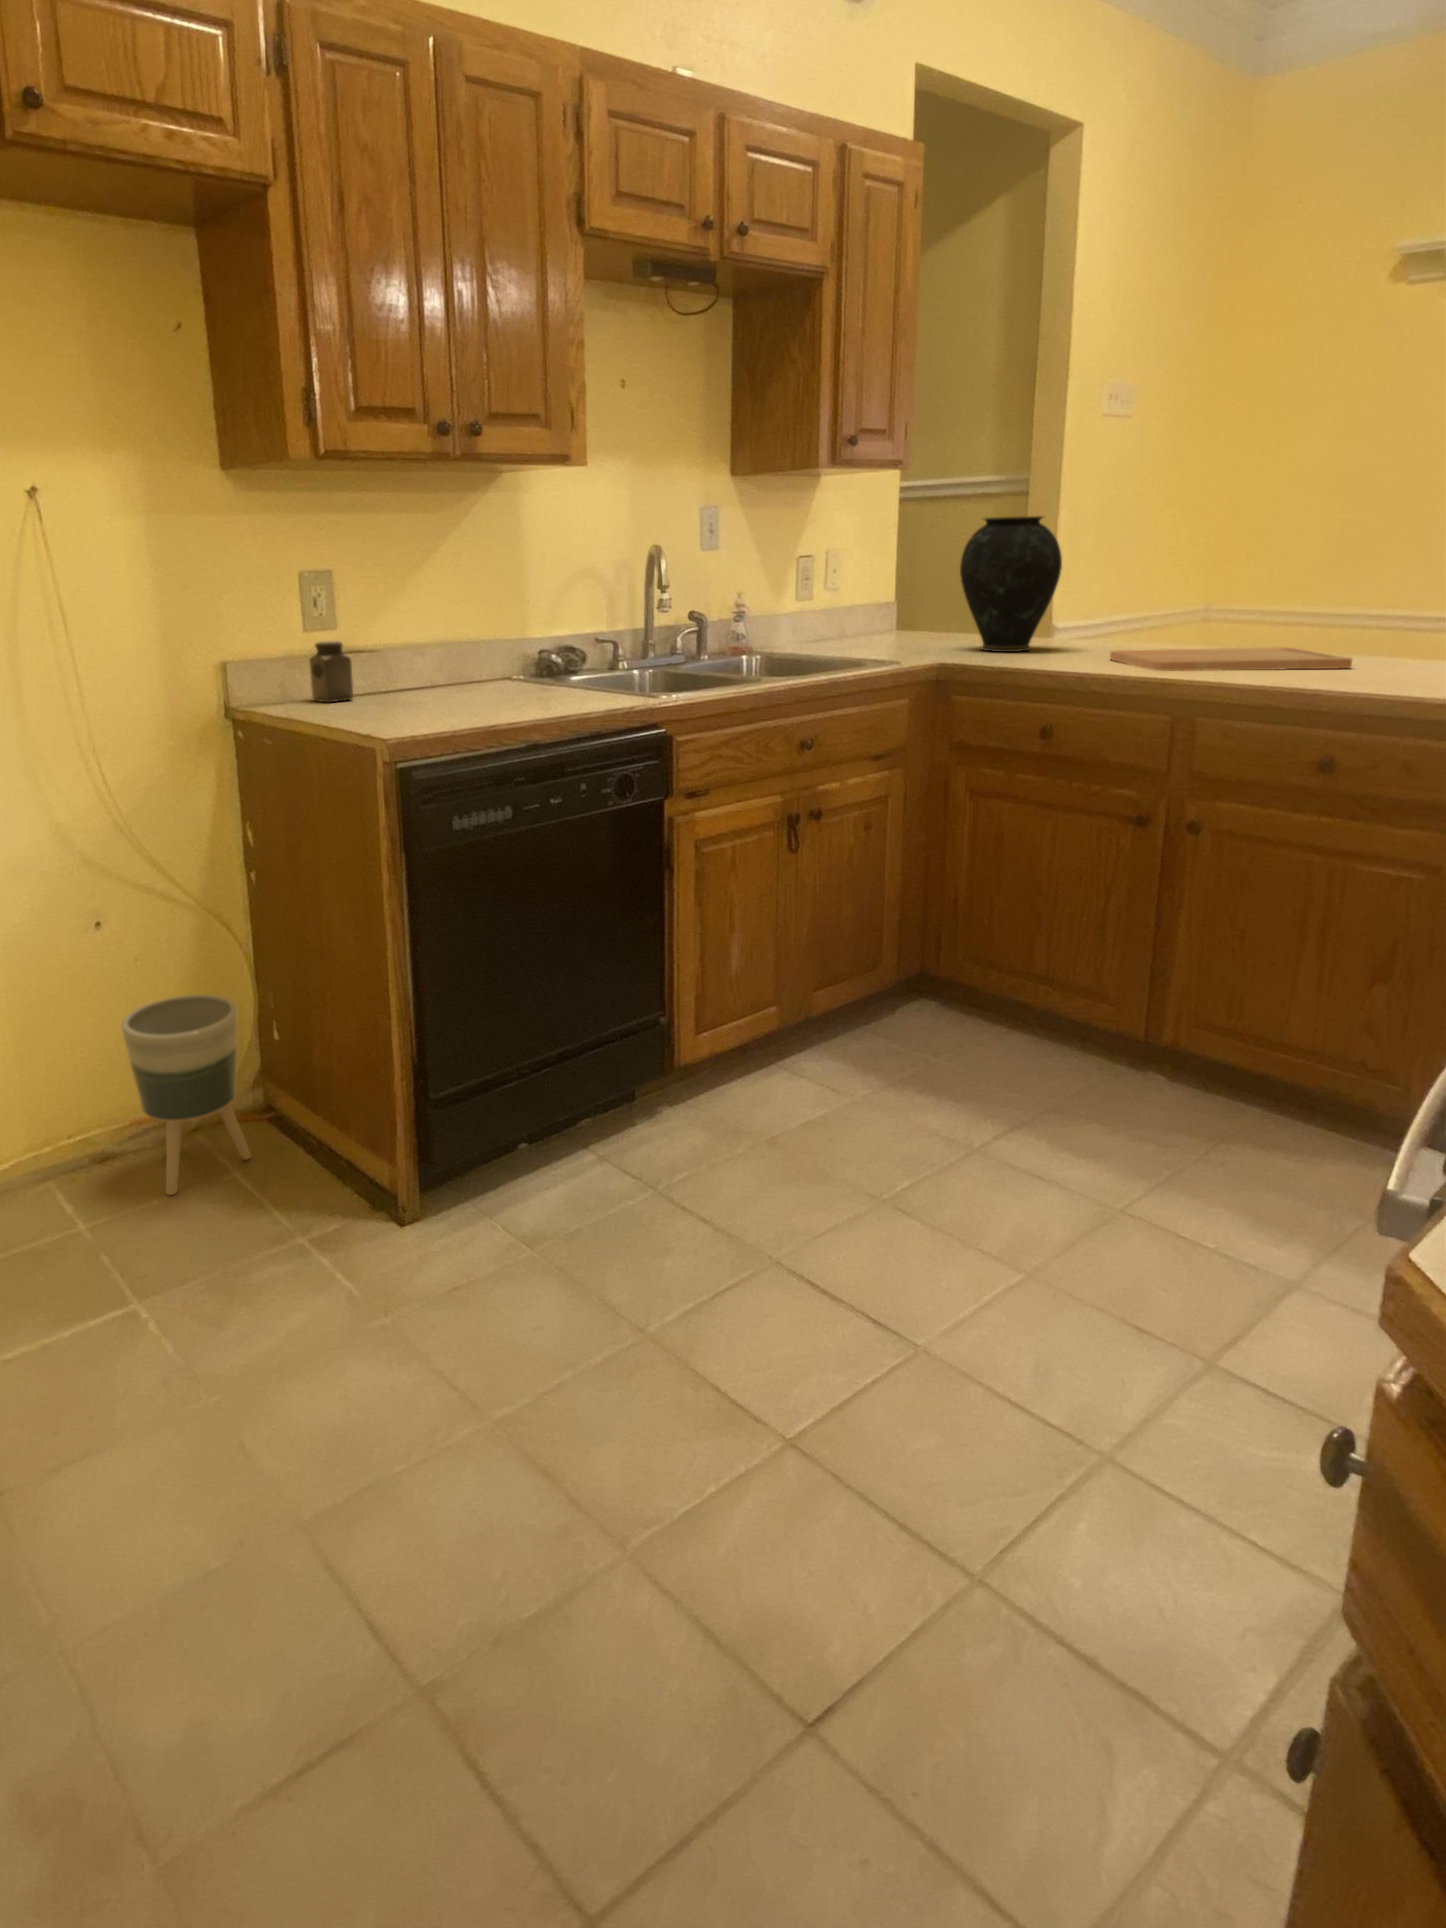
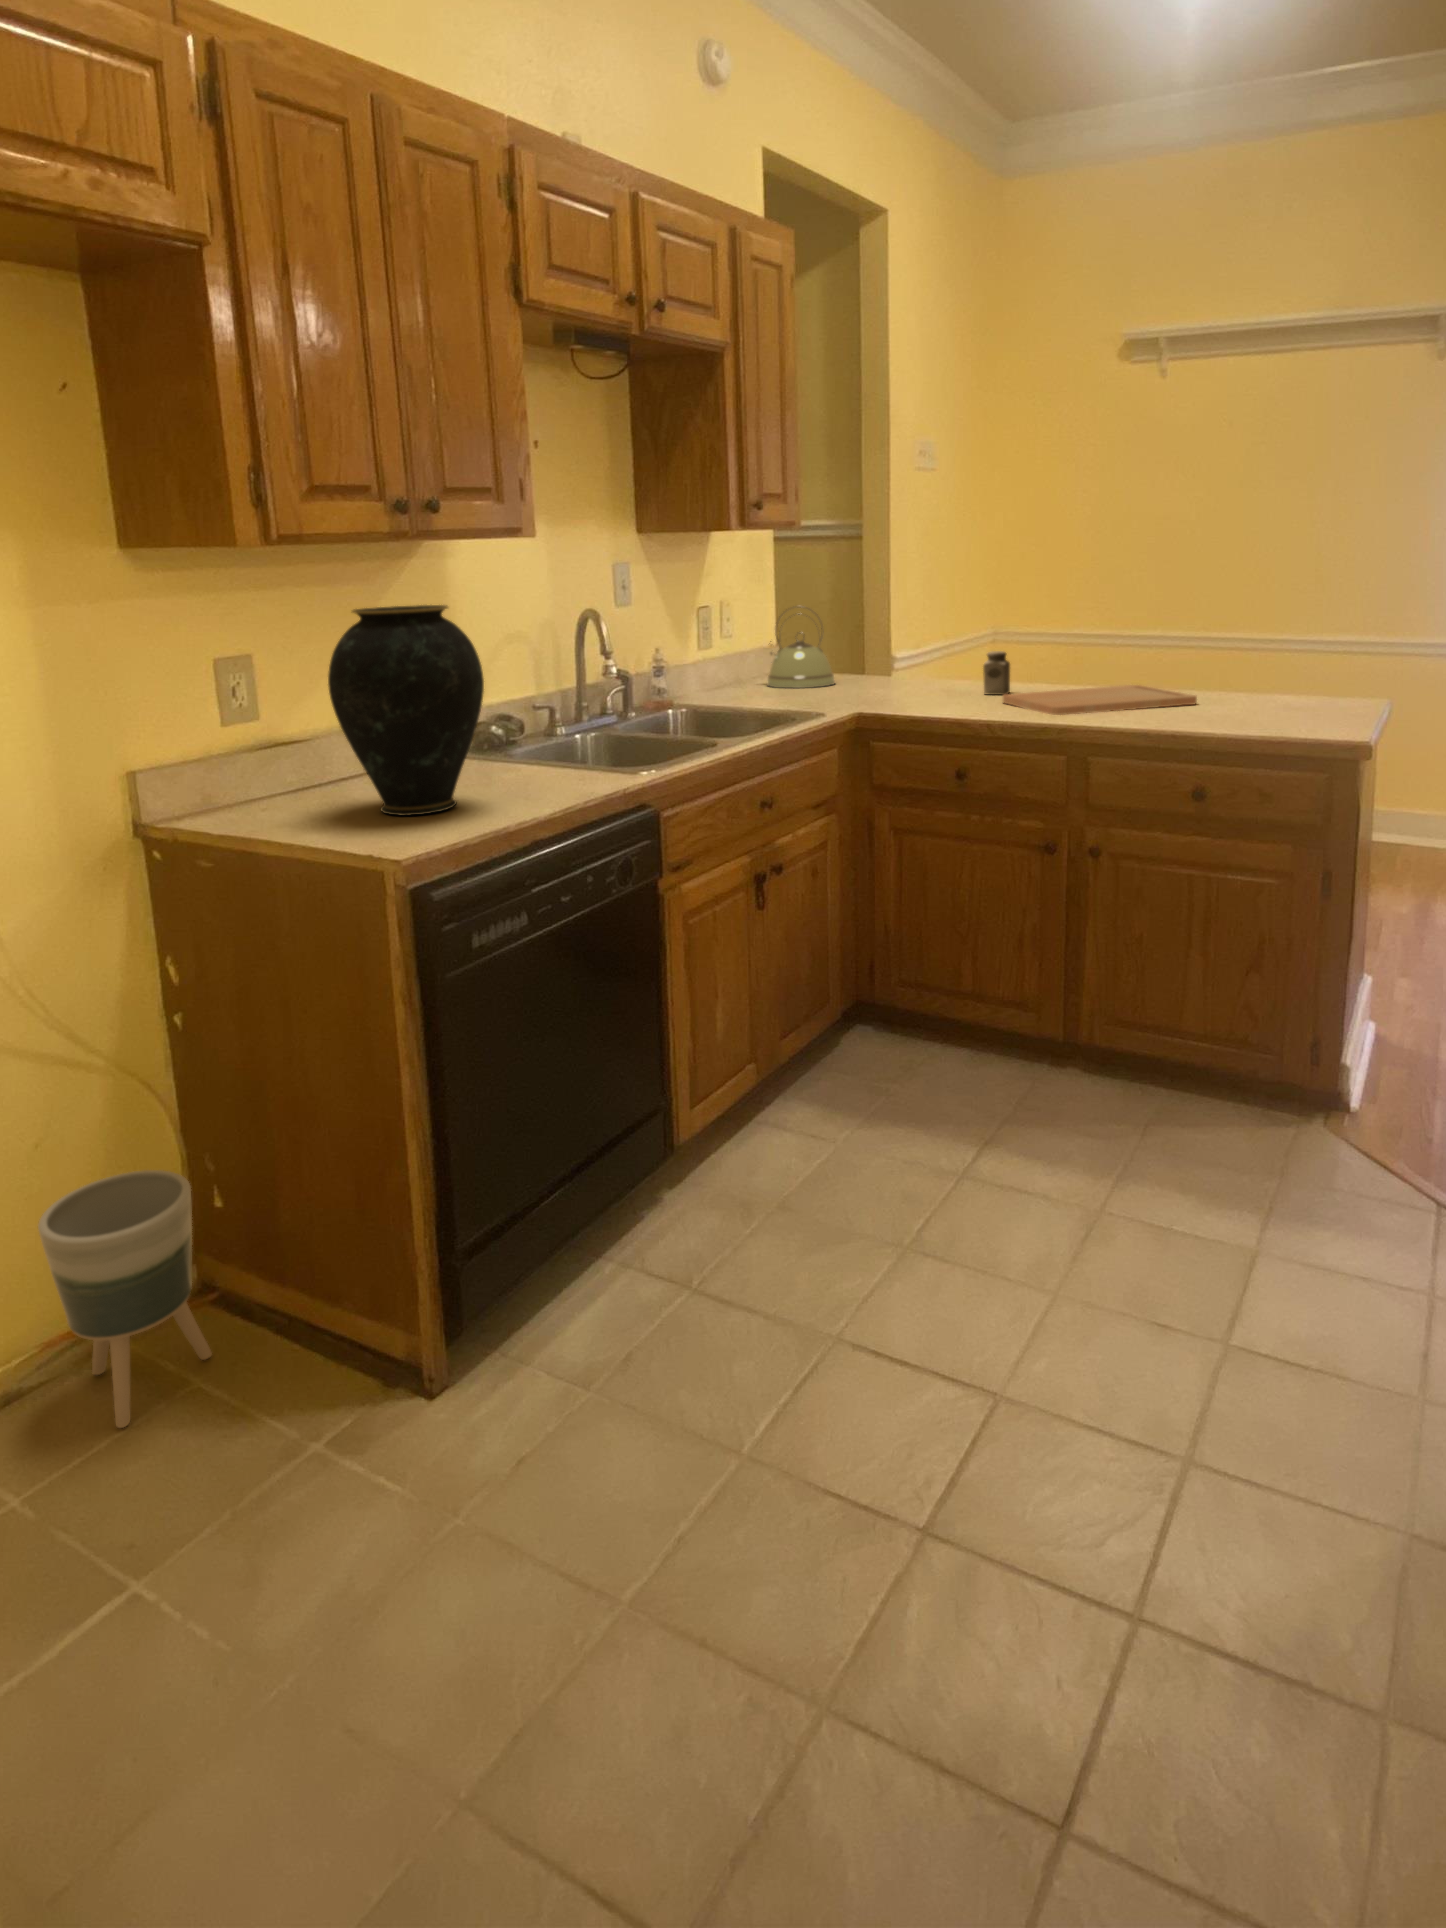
vase: present [960,516,1062,652] -> present [328,605,484,816]
kettle: none [868,557,949,643] -> present [767,610,835,688]
salt shaker: present [309,641,353,702] -> present [983,651,1010,695]

